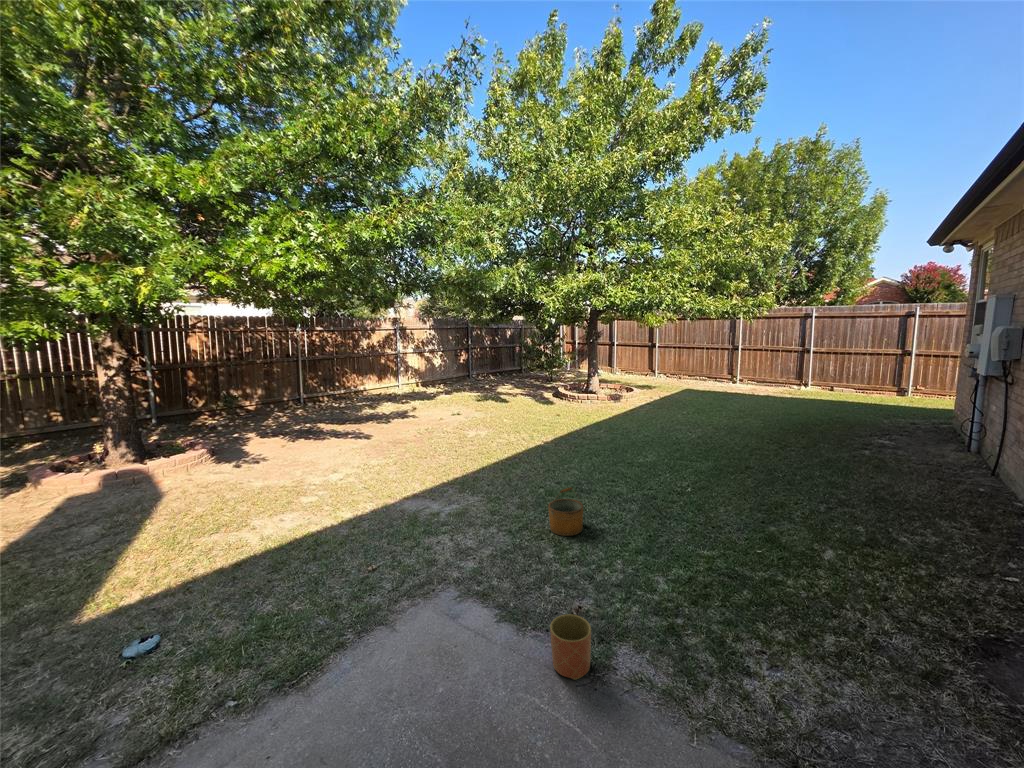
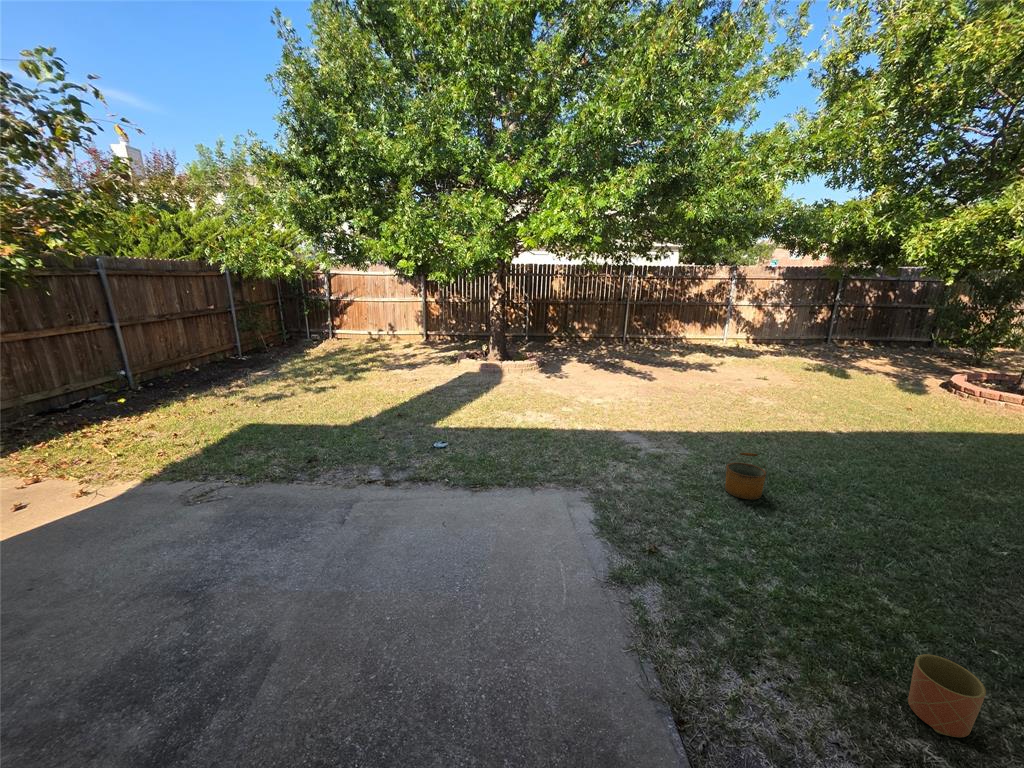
planter: present [550,614,591,680] -> present [908,654,986,737]

